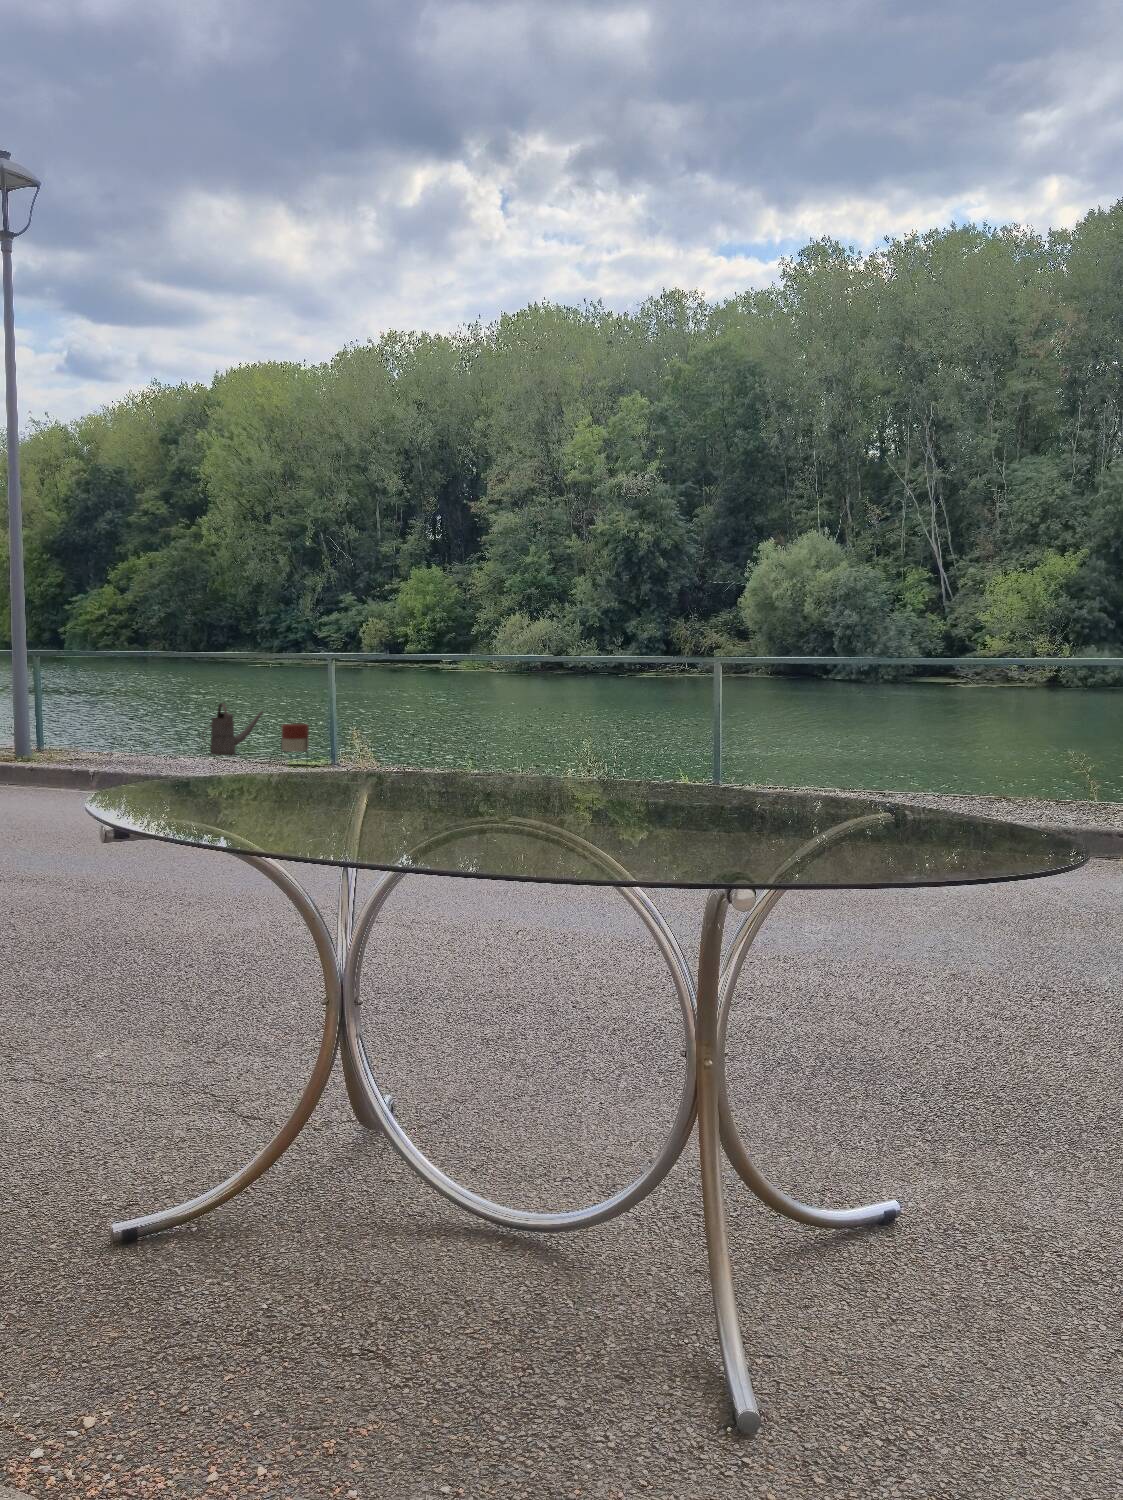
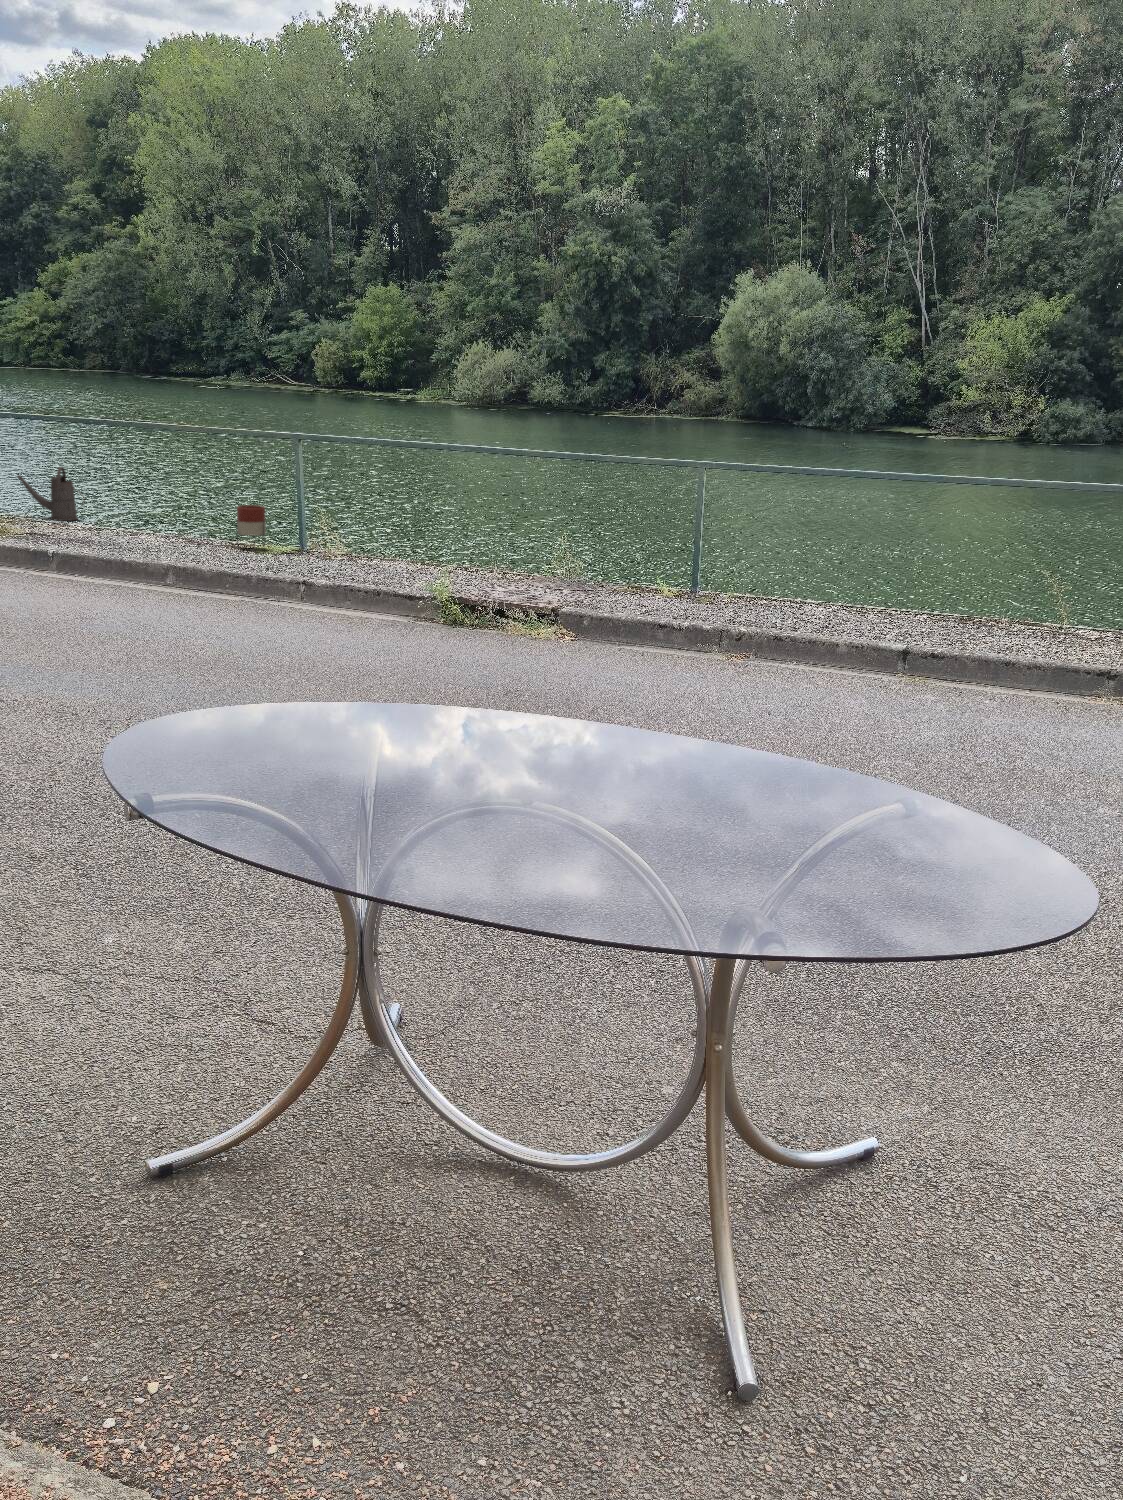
watering can: present [202,703,263,755] -> present [17,467,78,521]

